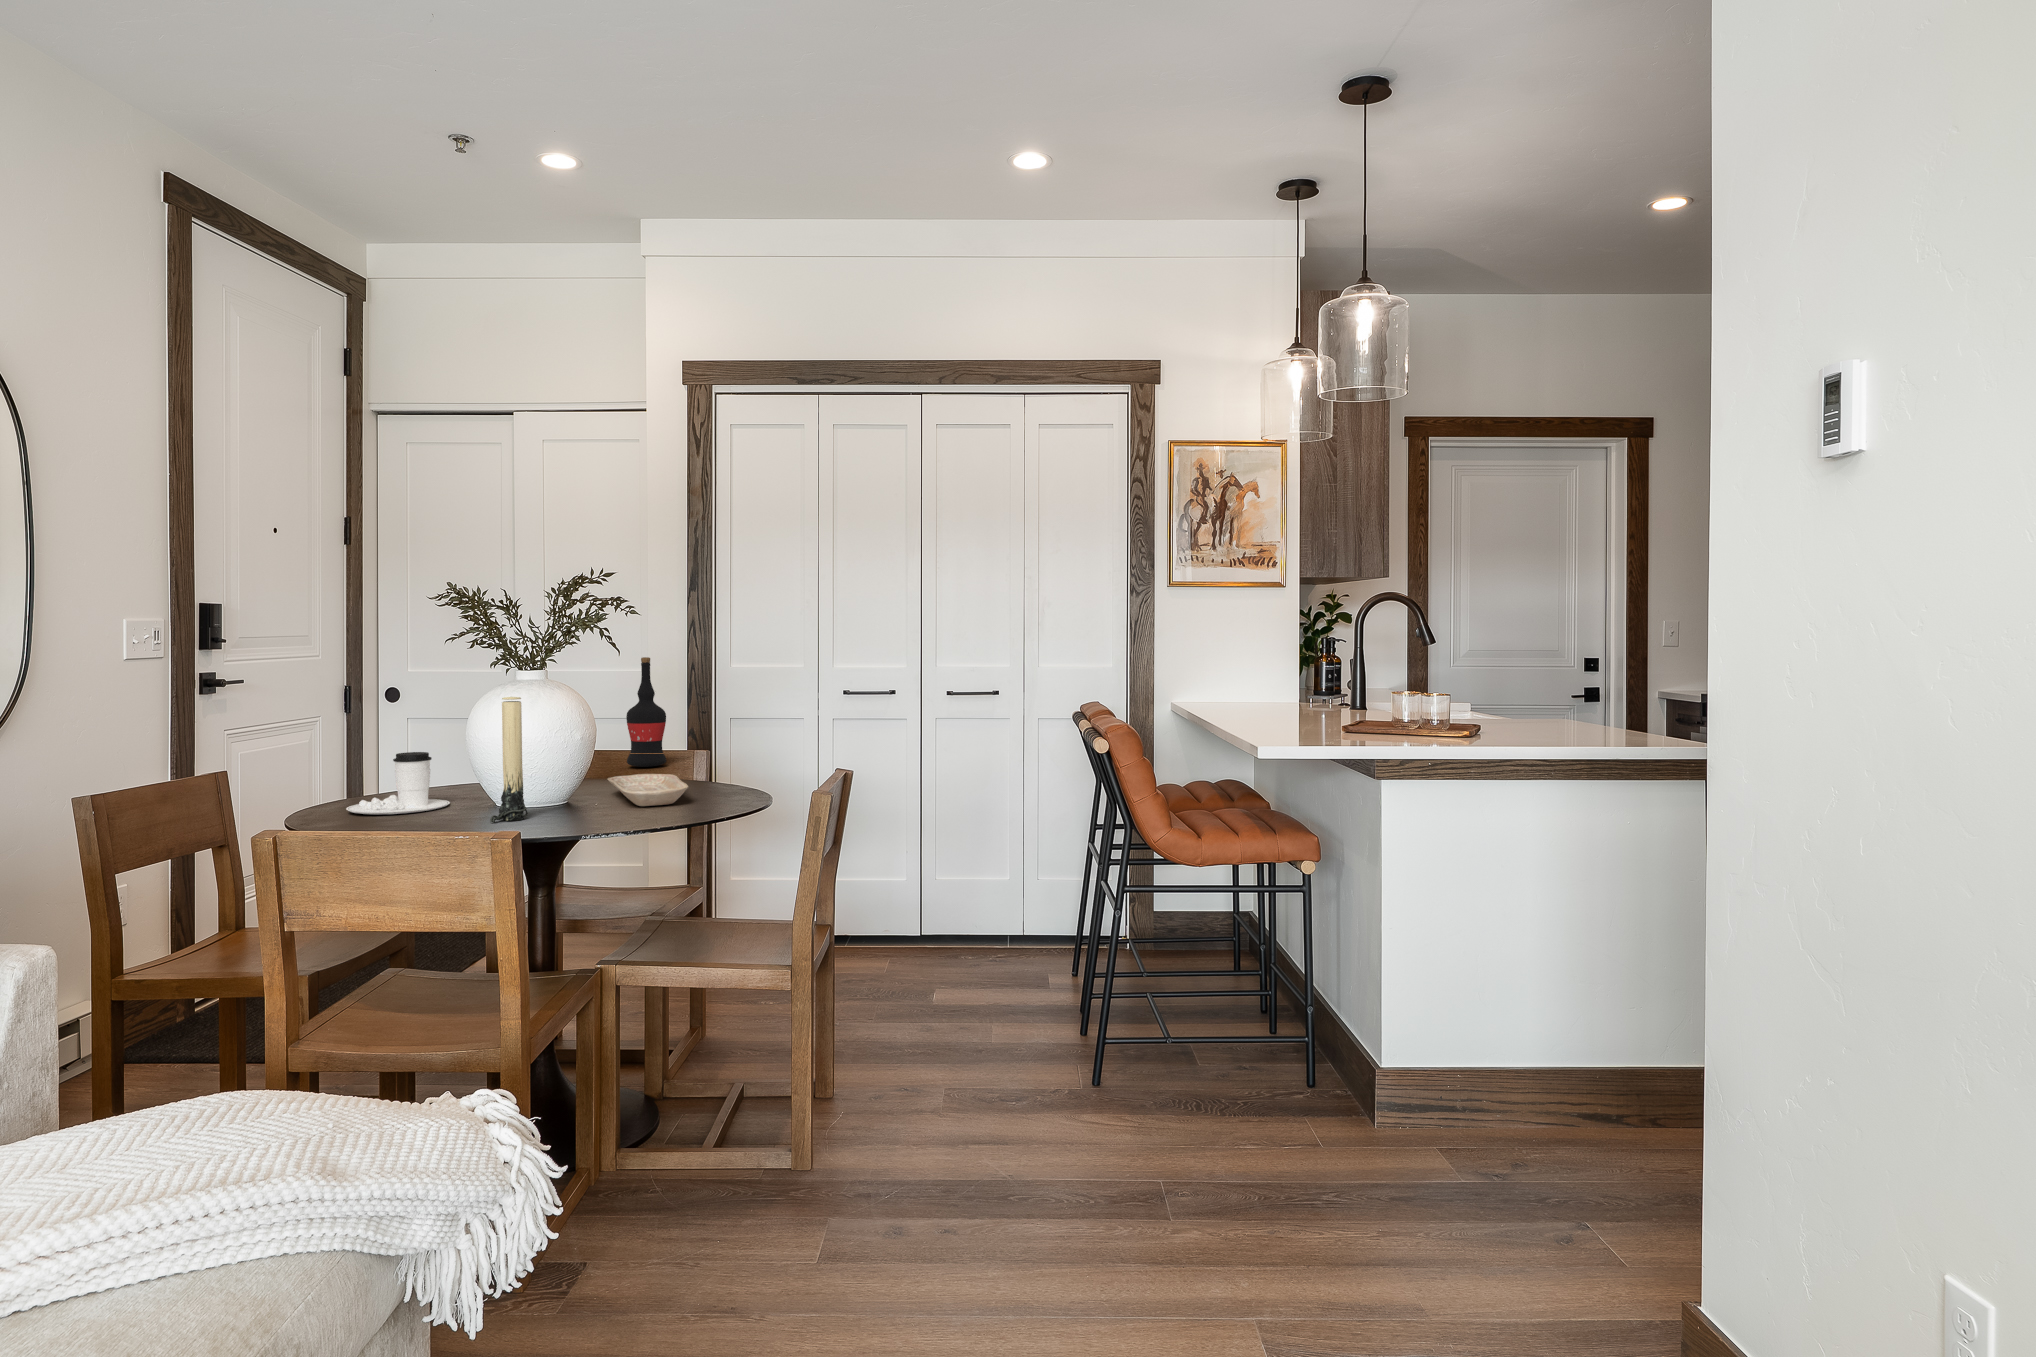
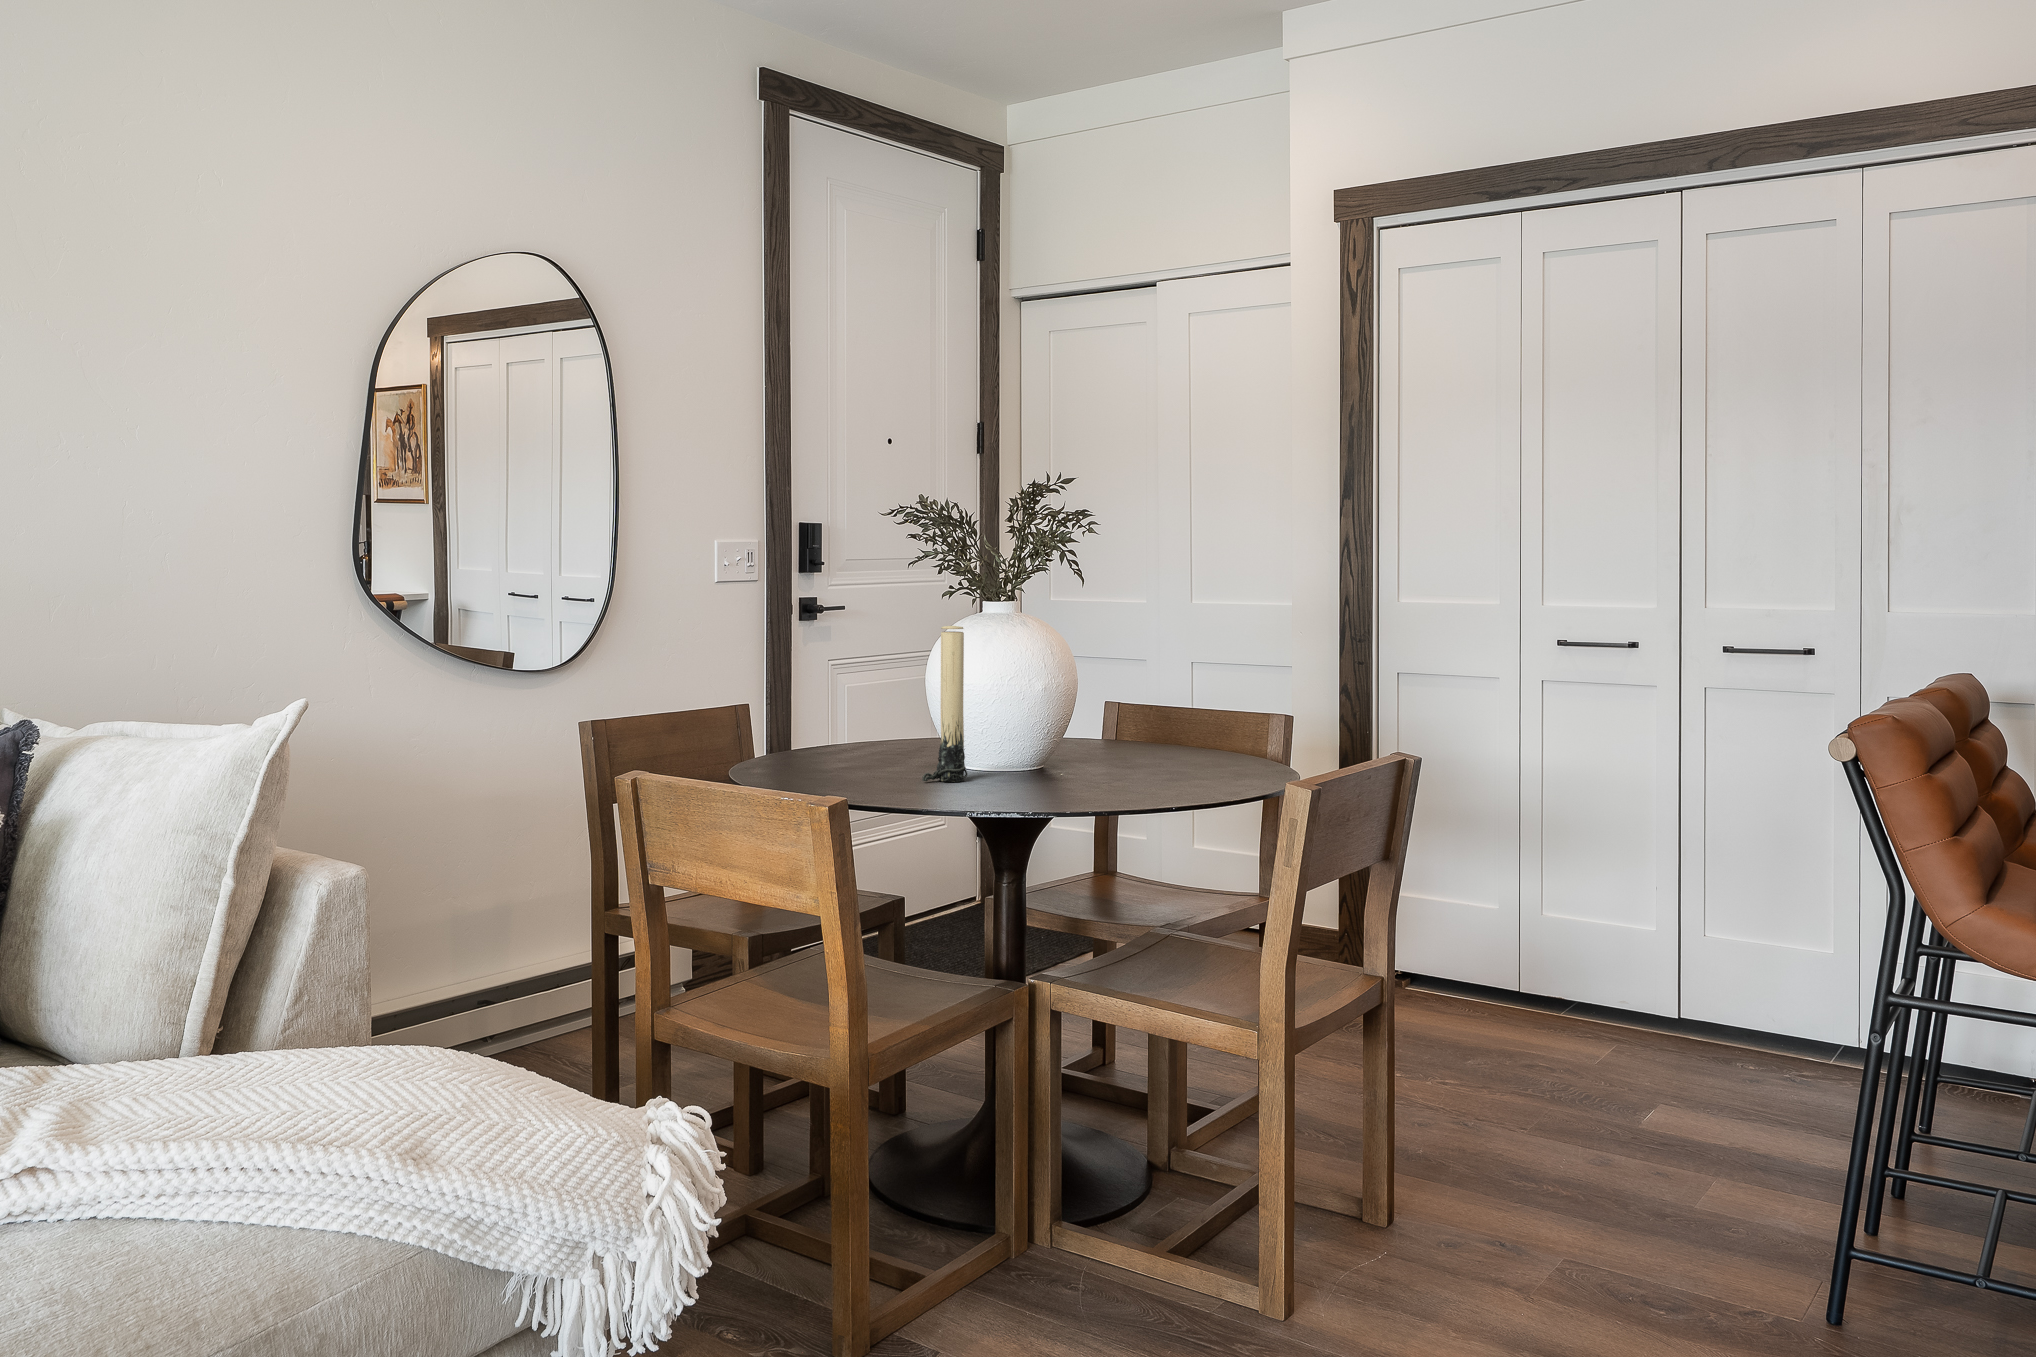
wine bottle: present [626,657,667,767] -> none [1174,587,1227,733]
coffee cup: present [346,752,450,814] -> none [812,692,922,763]
tray: present [608,774,688,806] -> none [1086,738,1181,780]

